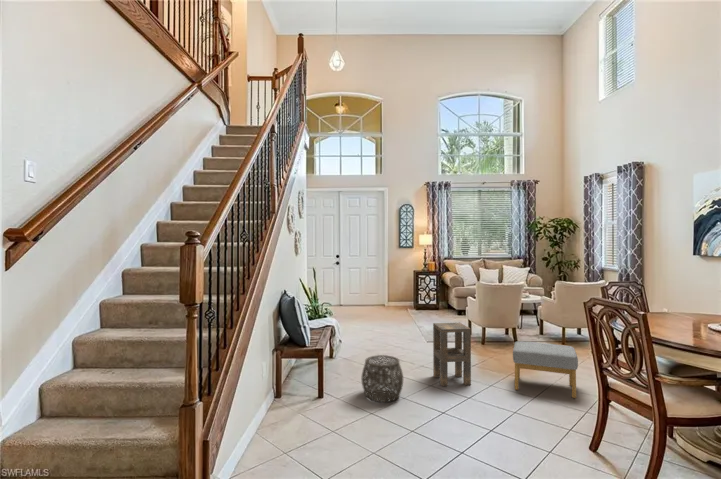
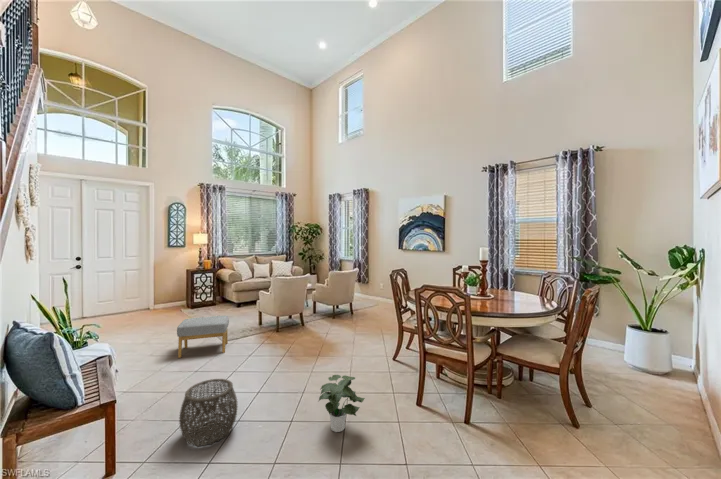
side table: present [433,323,471,386] -> none [254,321,295,392]
footstool: present [513,341,578,398] -> present [177,316,229,358]
potted plant: none [463,376,511,431] -> present [319,375,365,432]

